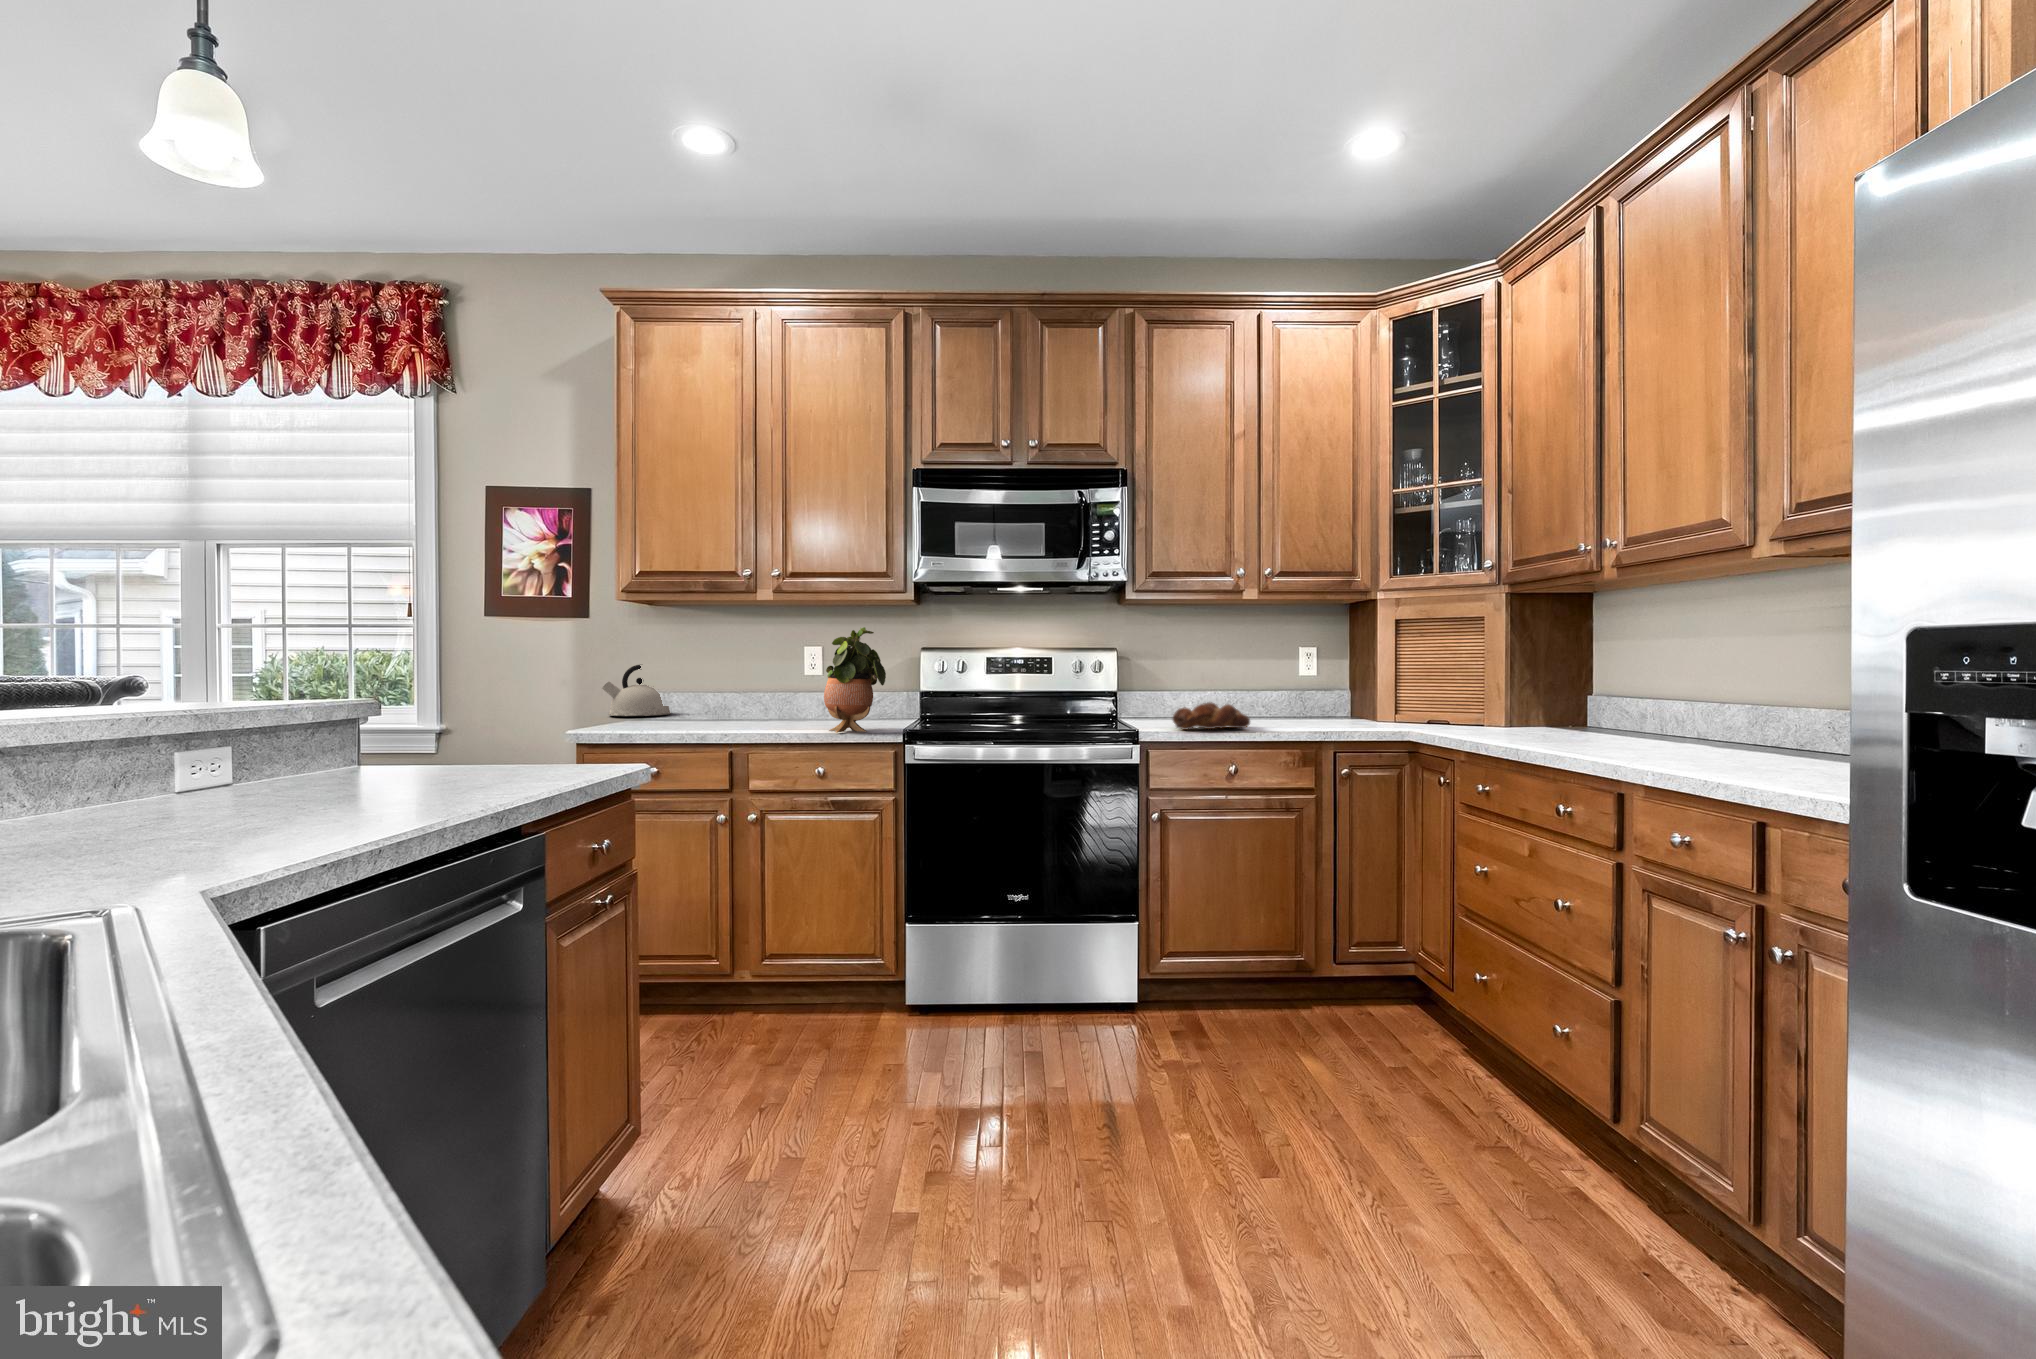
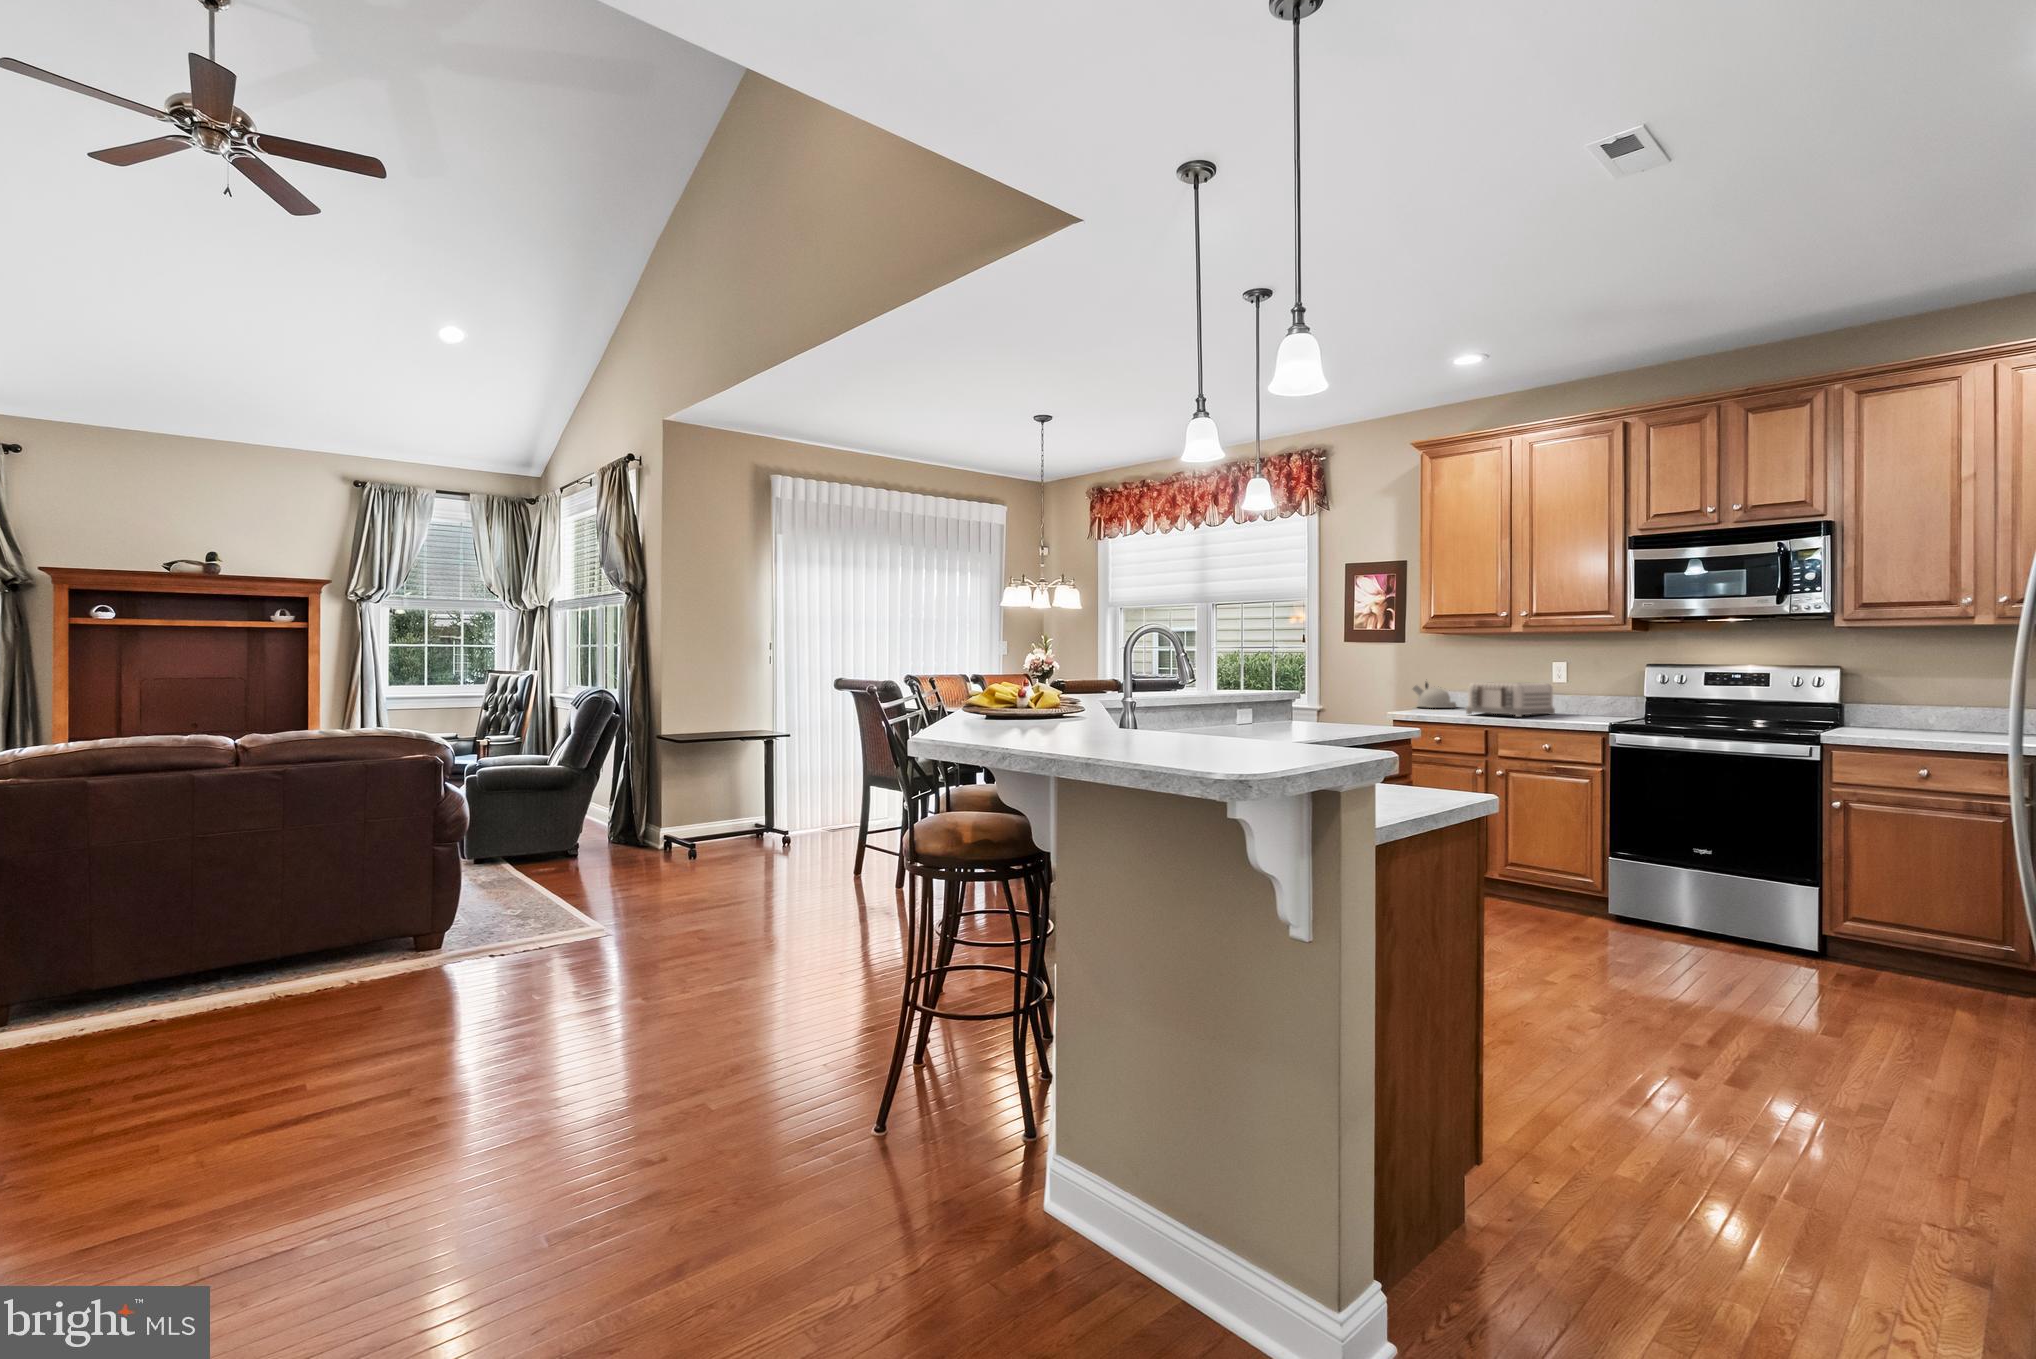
potted plant: present [824,627,886,733] -> none [1553,651,1600,724]
toaster: none [693,675,810,725] -> present [1466,682,1555,717]
bread loaf: present [1173,702,1250,730] -> none [1868,714,1956,737]

